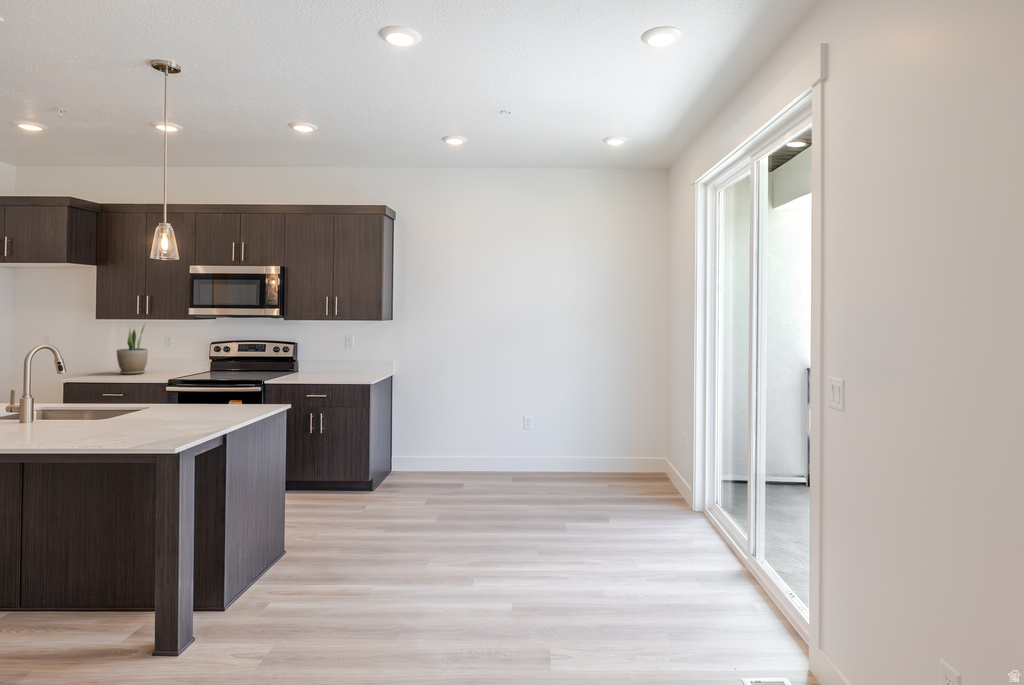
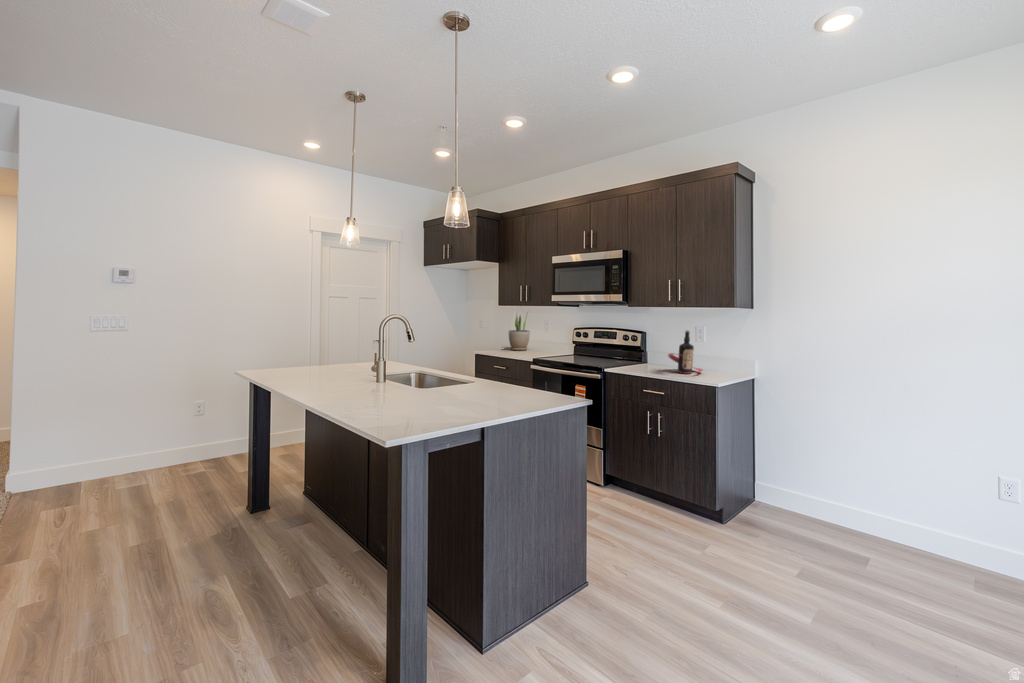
bottle: none [326,338,358,378] -> present [668,331,703,374]

